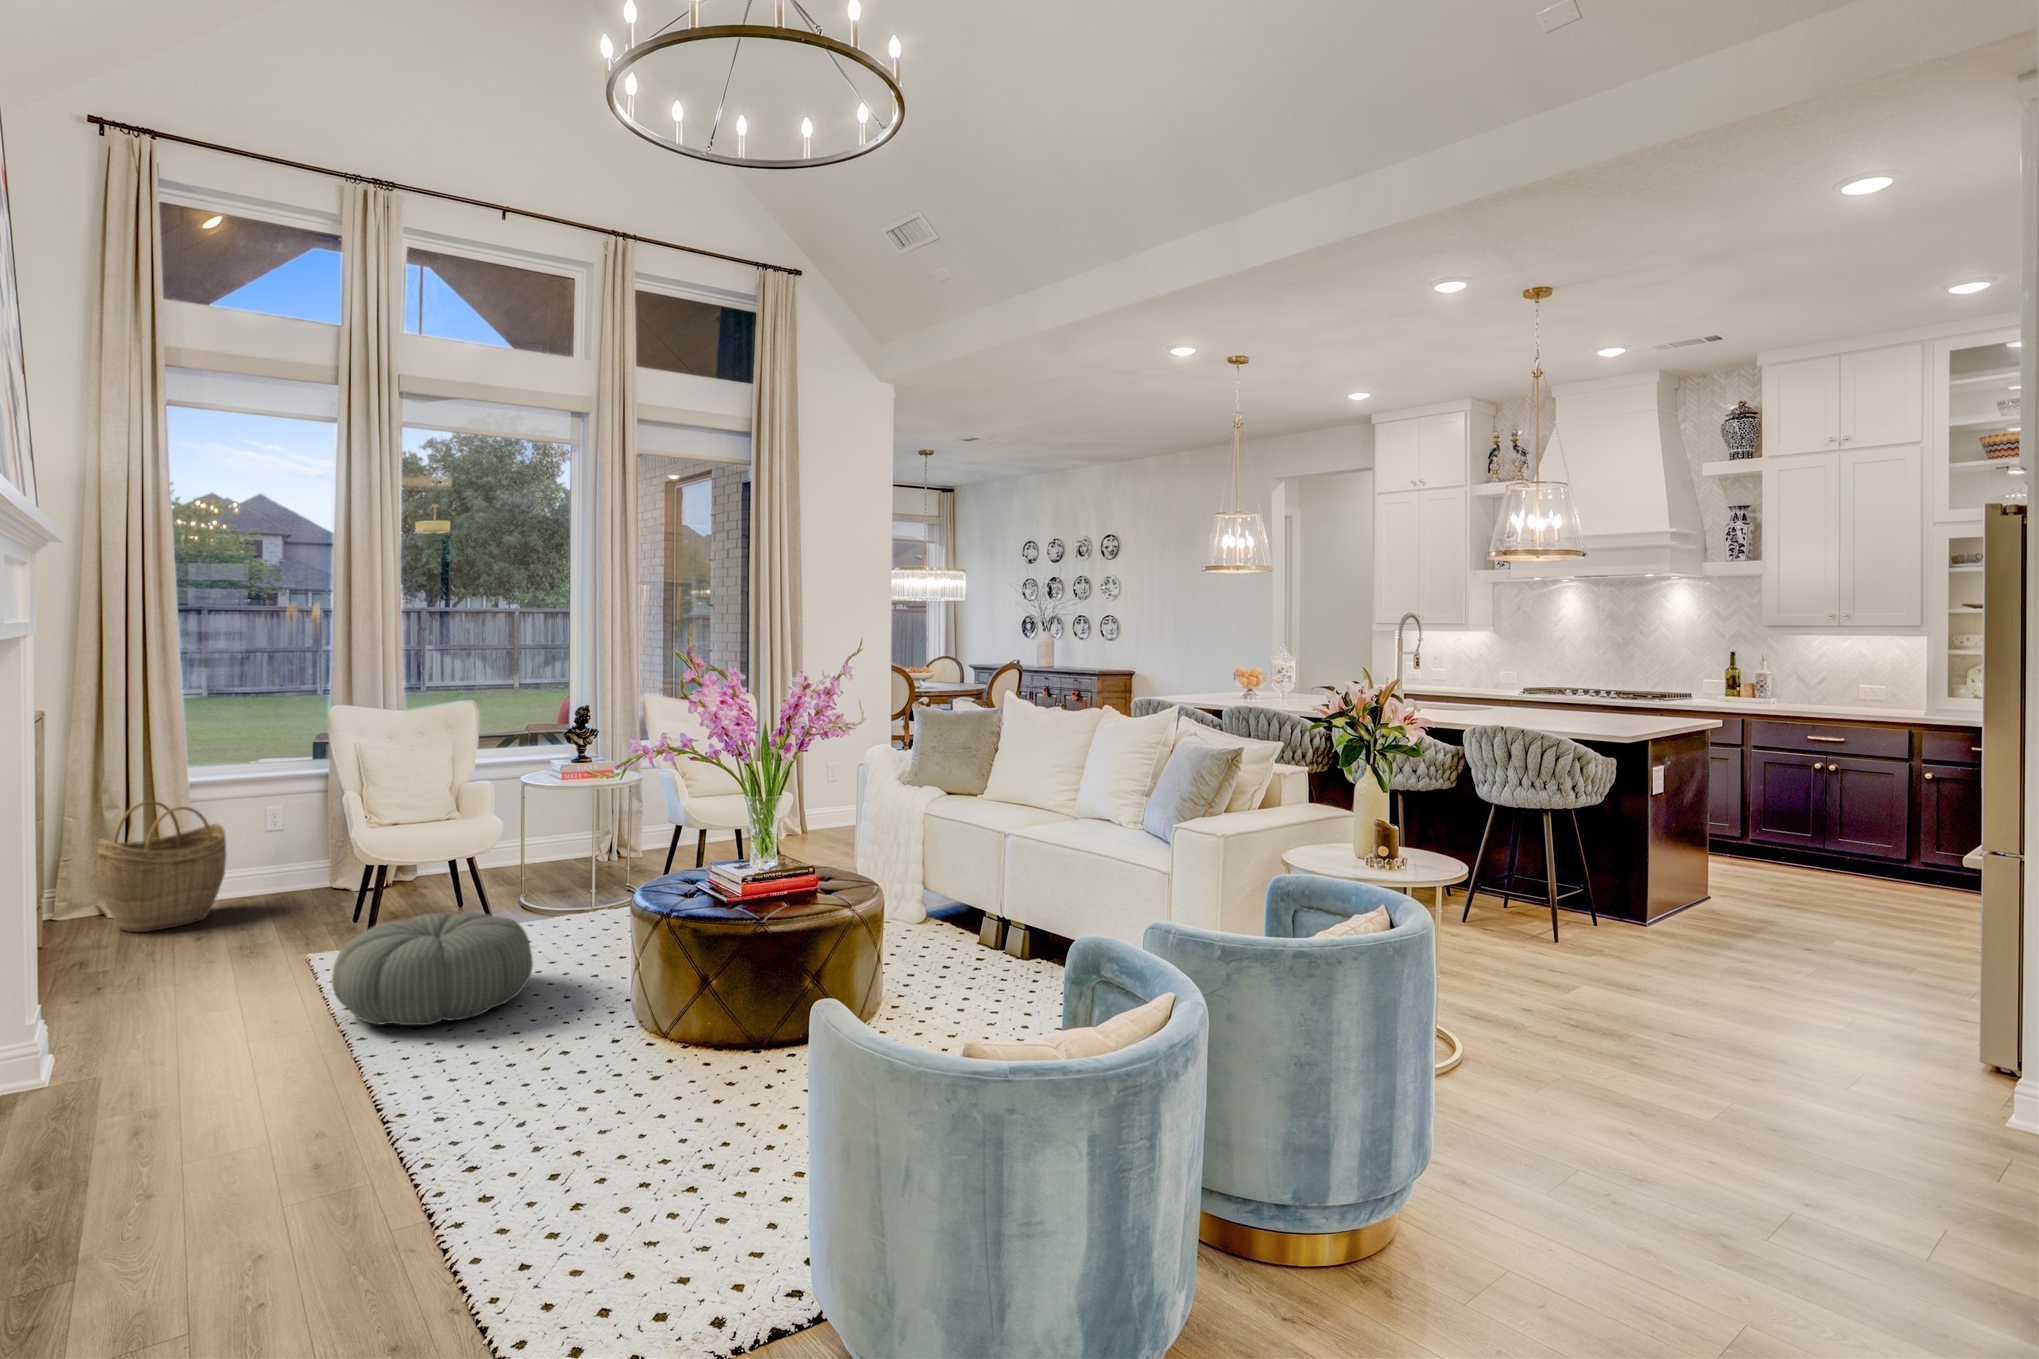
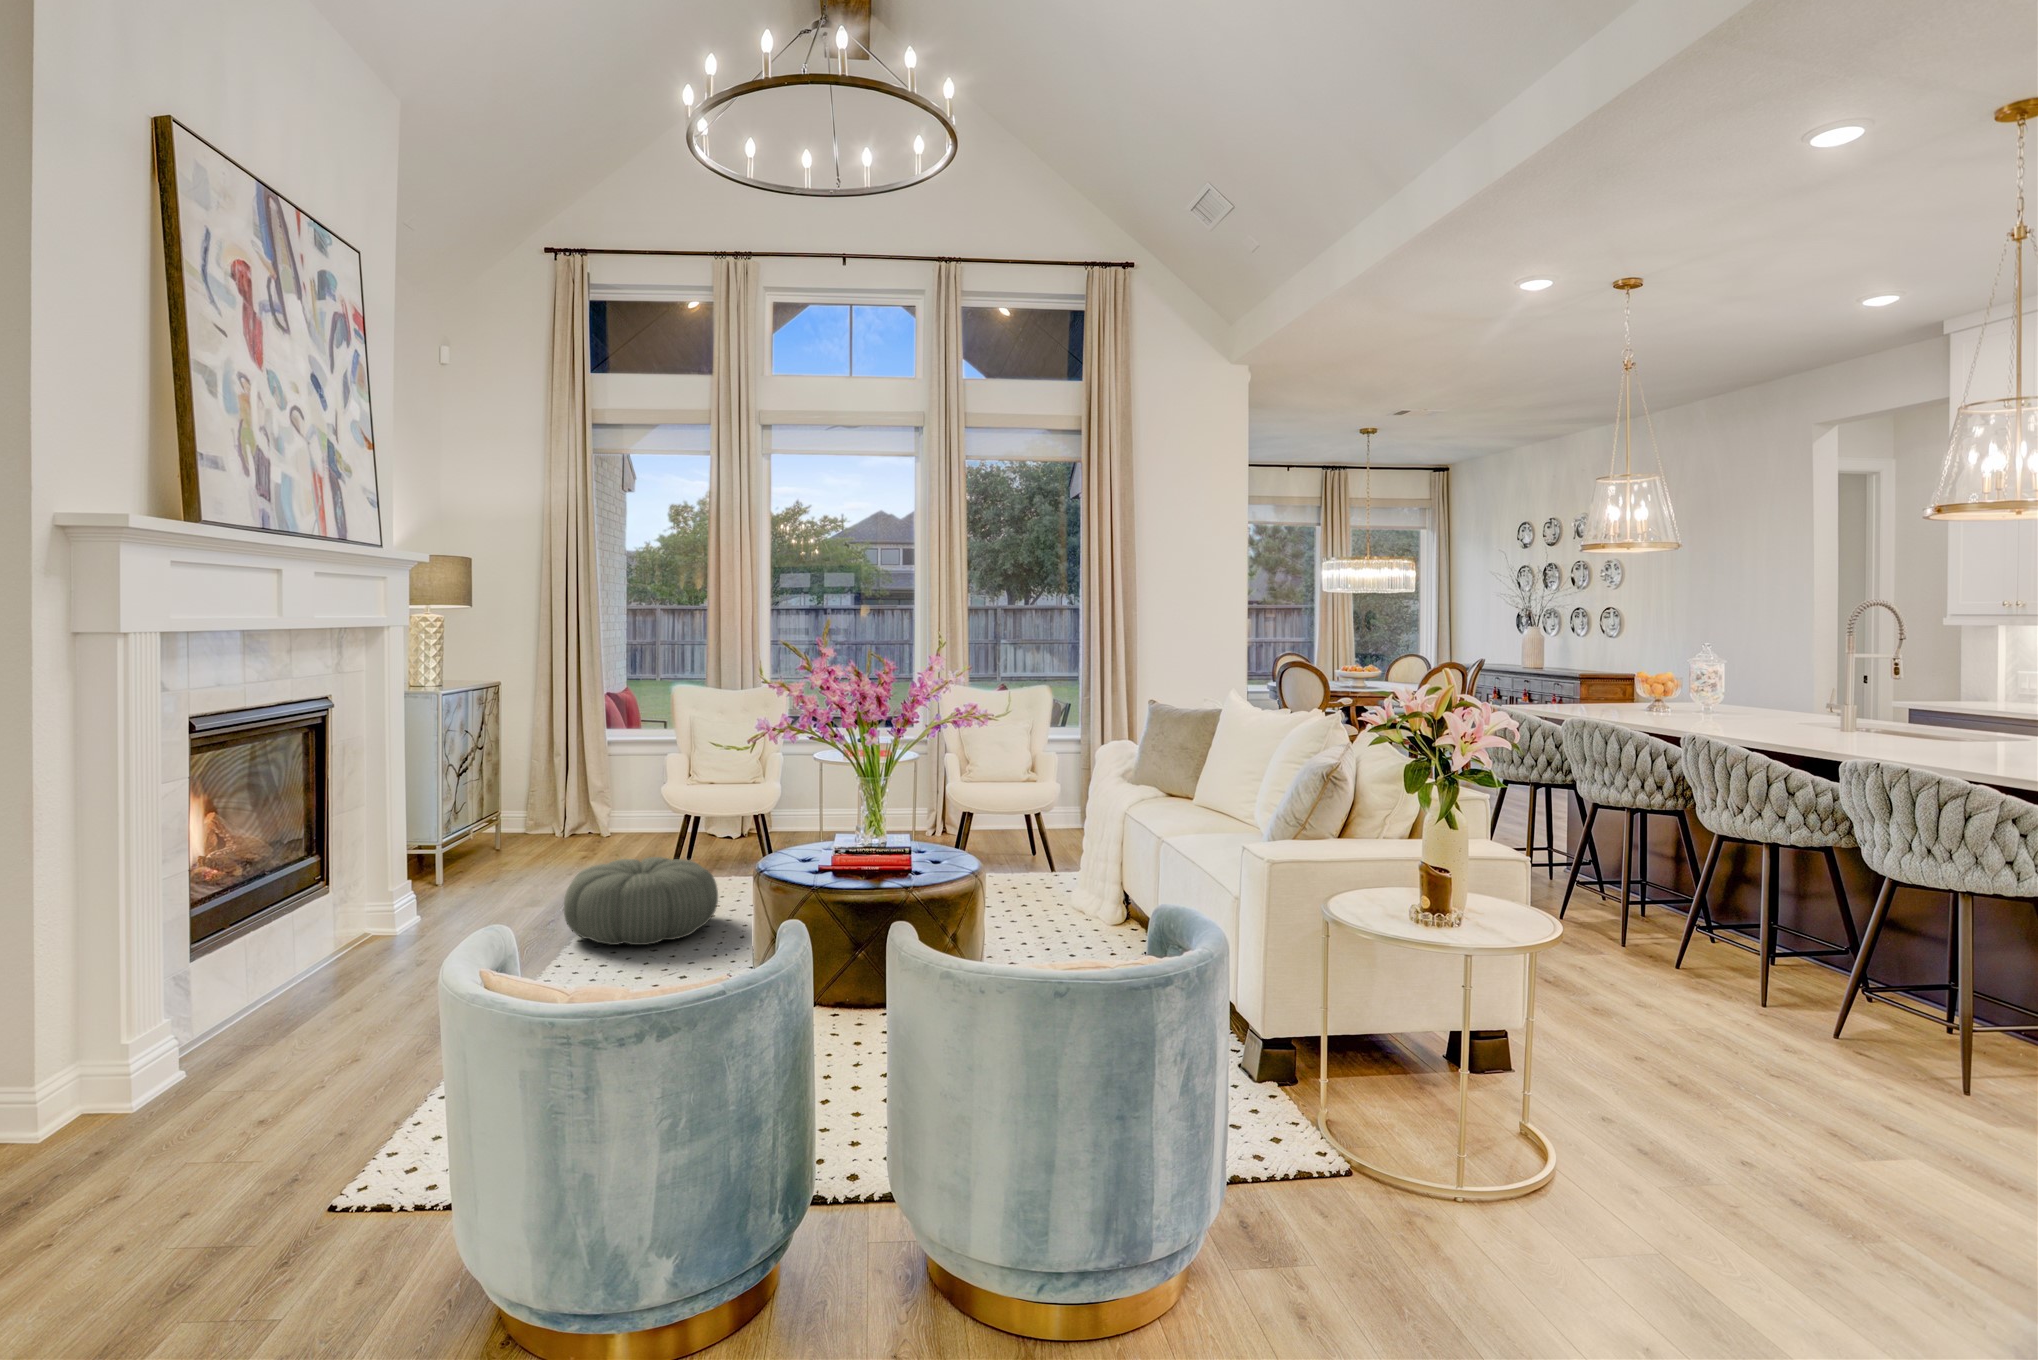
woven basket: present [96,801,226,932] -> none [537,753,621,850]

